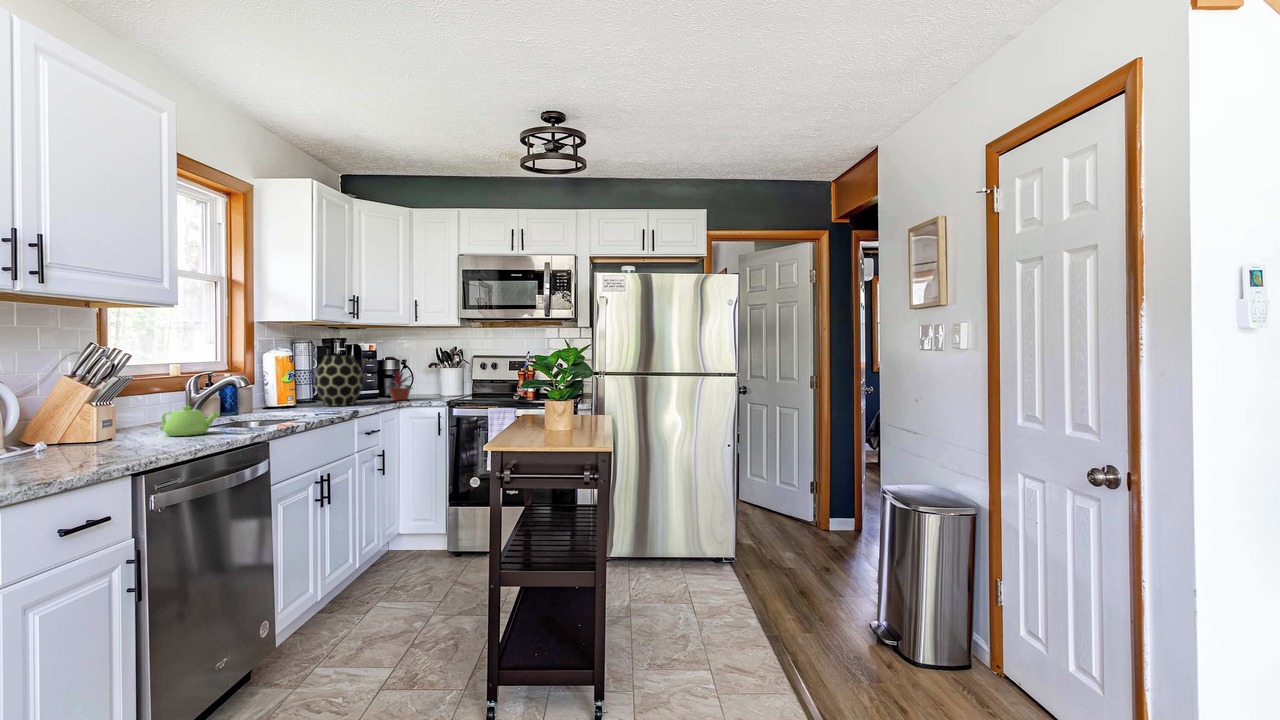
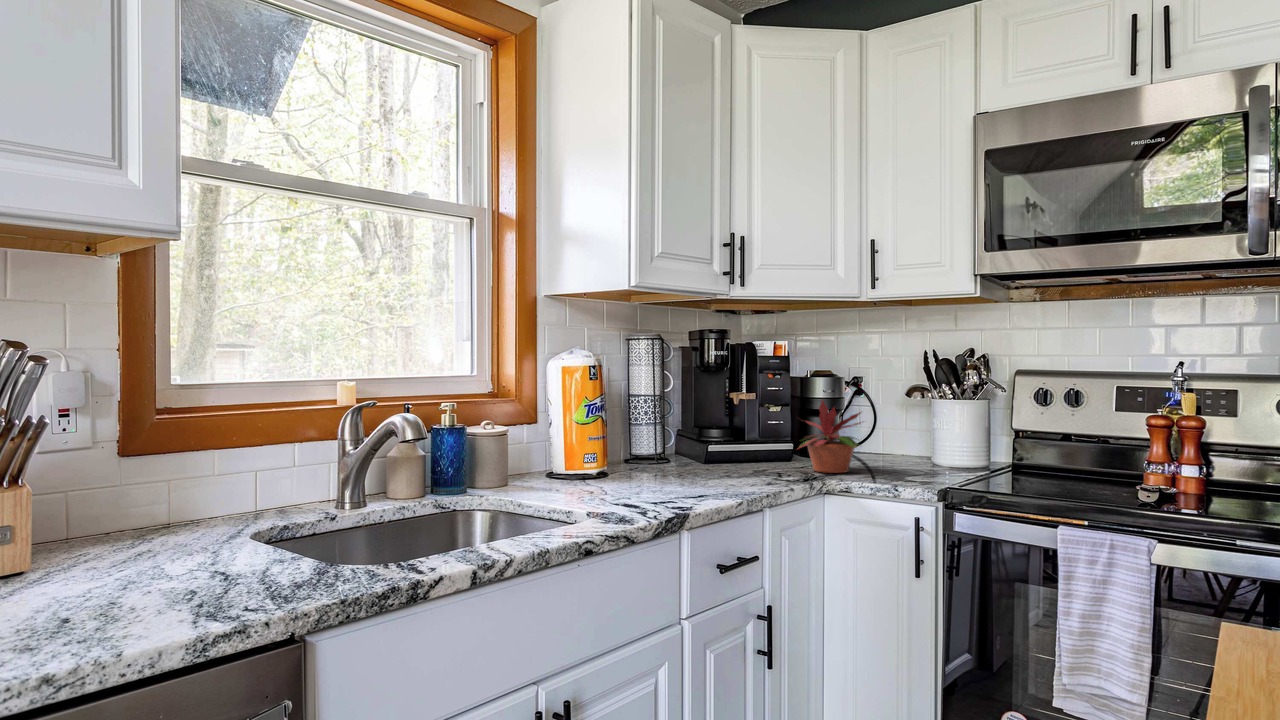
vase: present [315,355,364,406] -> none [642,365,740,482]
teapot: present [160,406,219,436] -> none [77,507,200,600]

